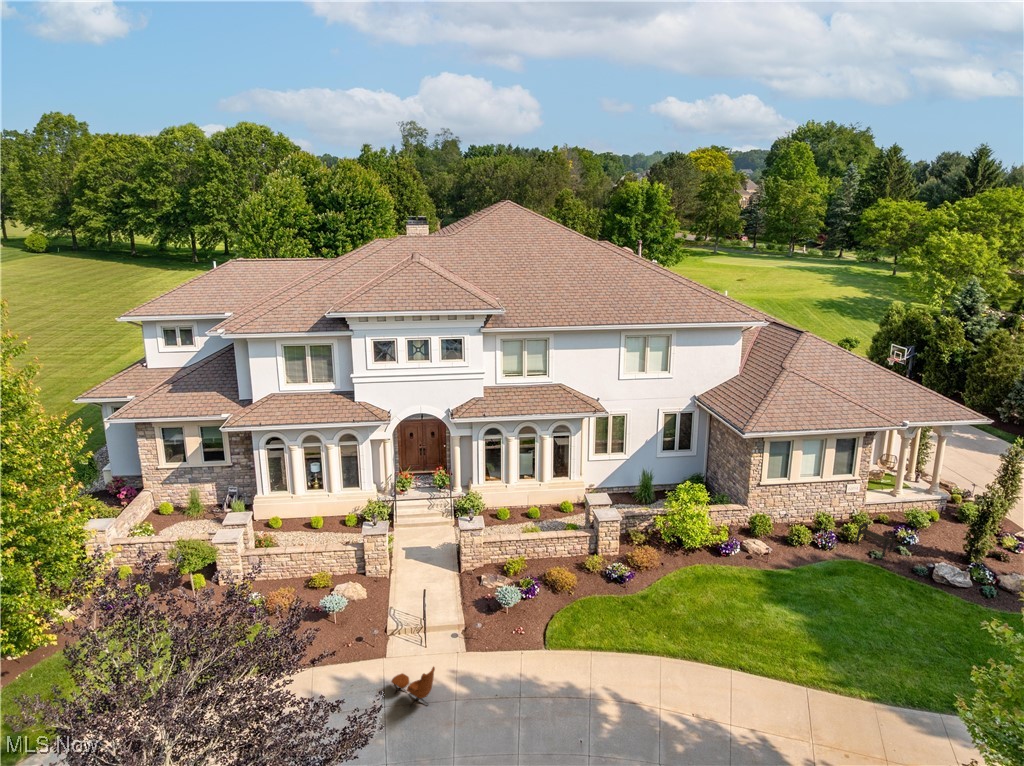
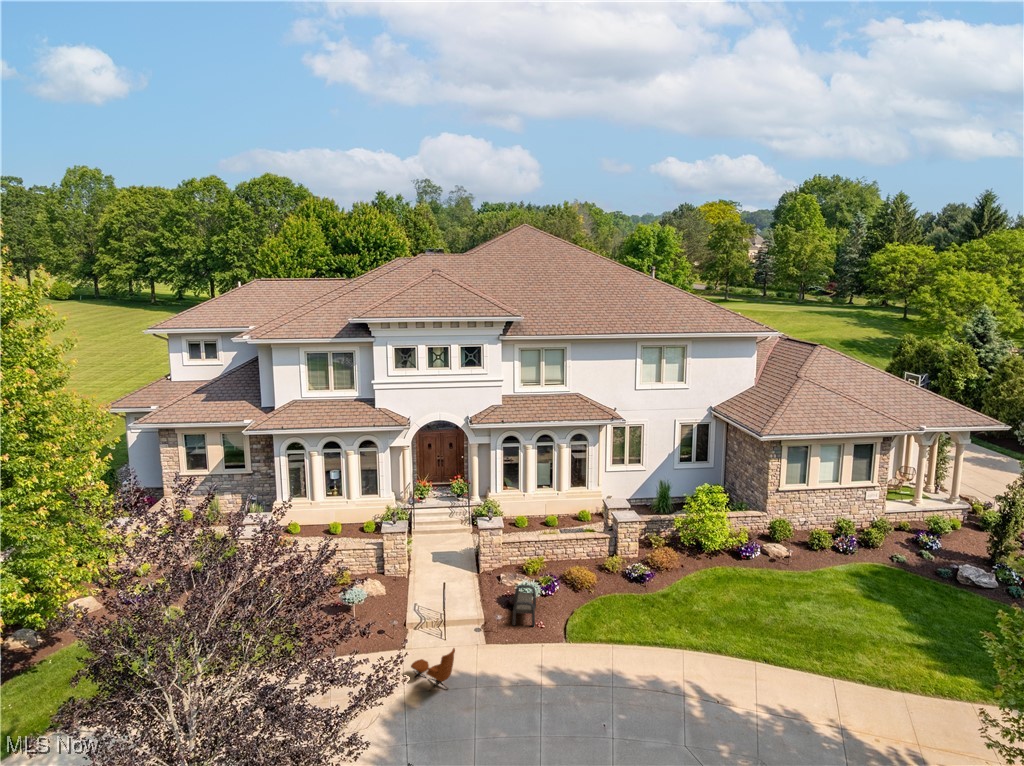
bench: present [856,523,895,556] -> present [512,585,536,626]

